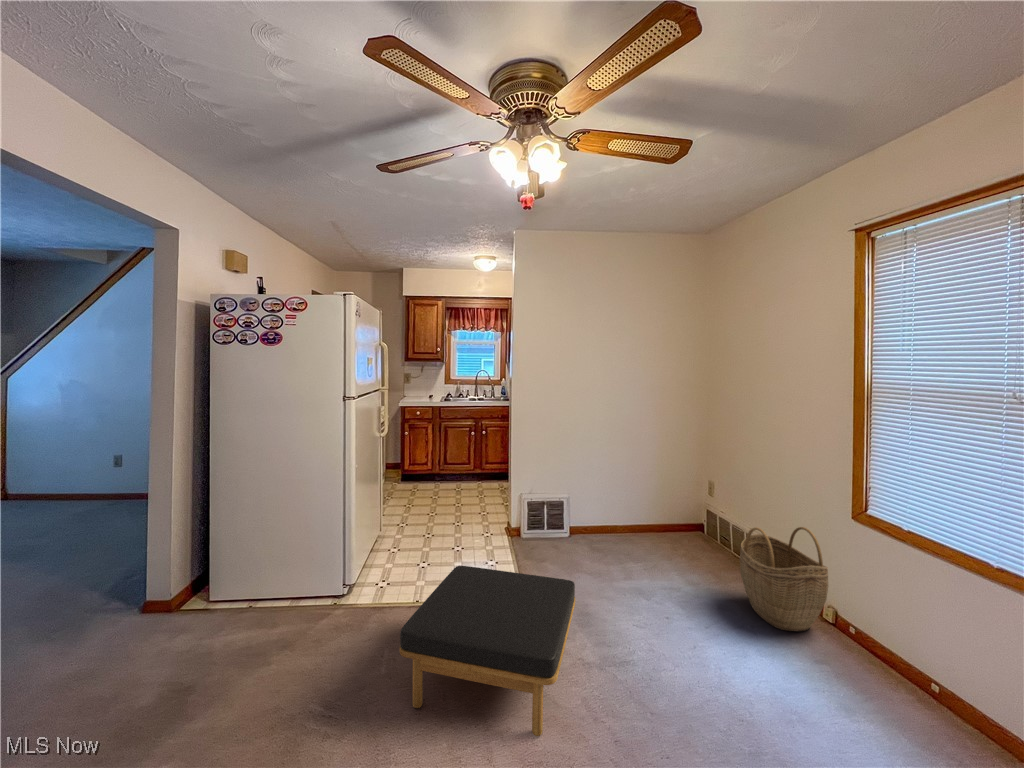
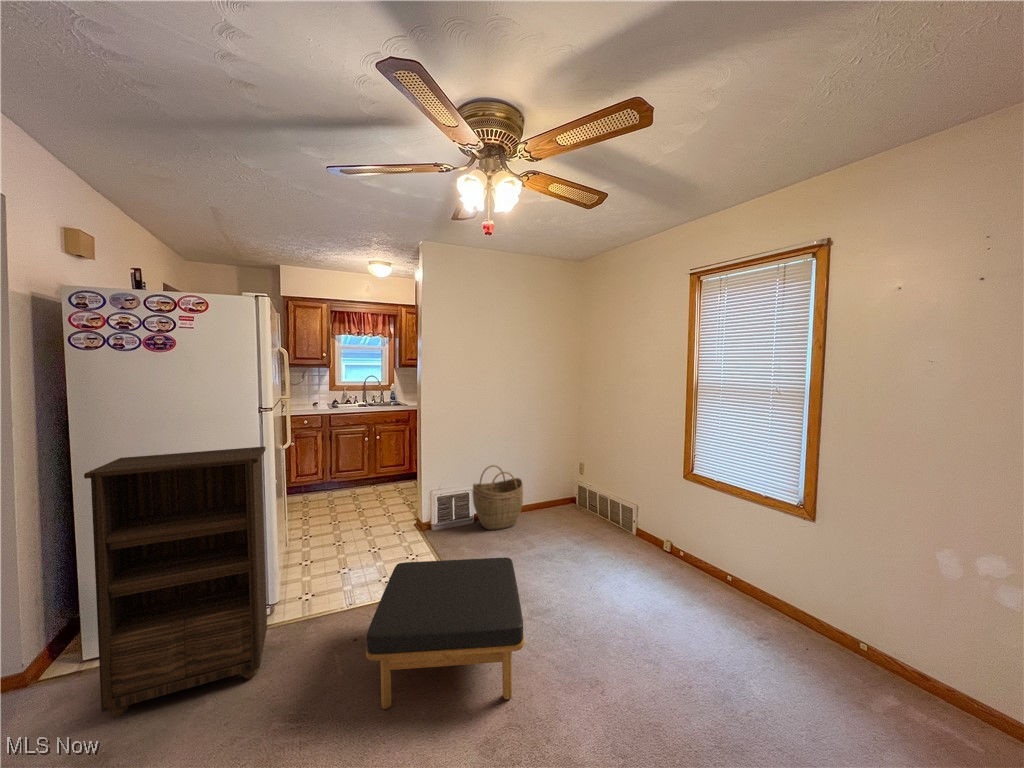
bookshelf: none [202,436,345,652] -> present [84,446,267,717]
woven basket: present [740,527,828,631] -> present [473,465,523,530]

